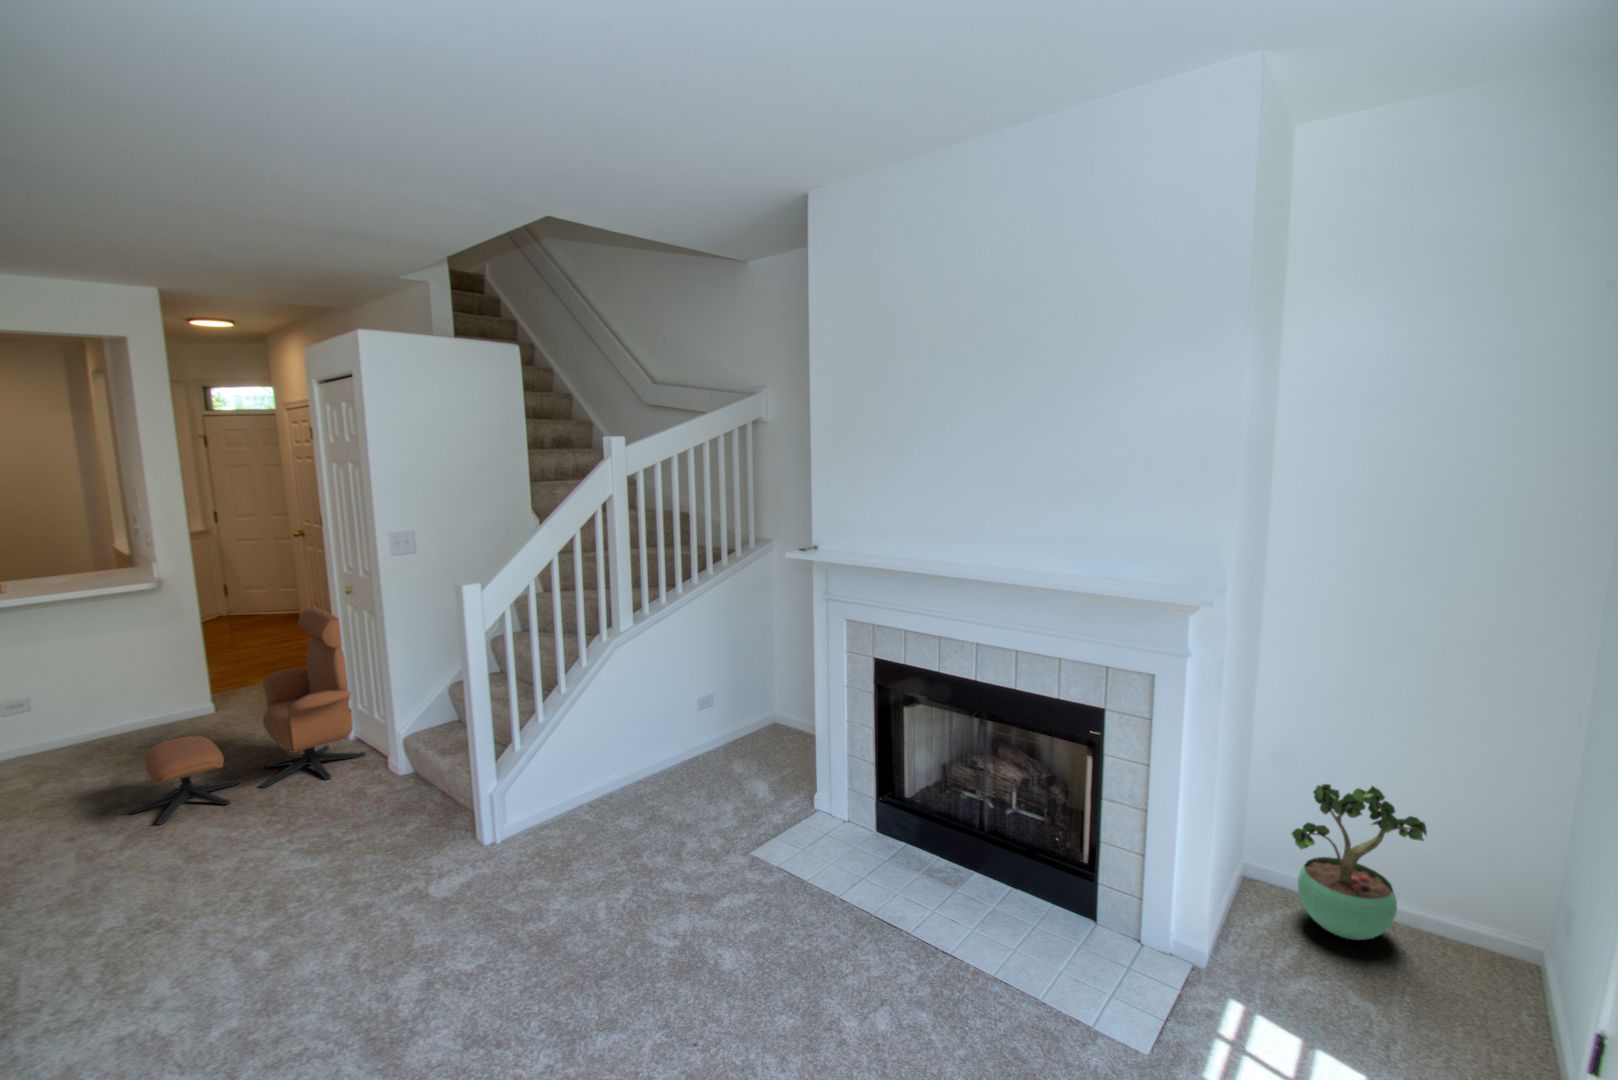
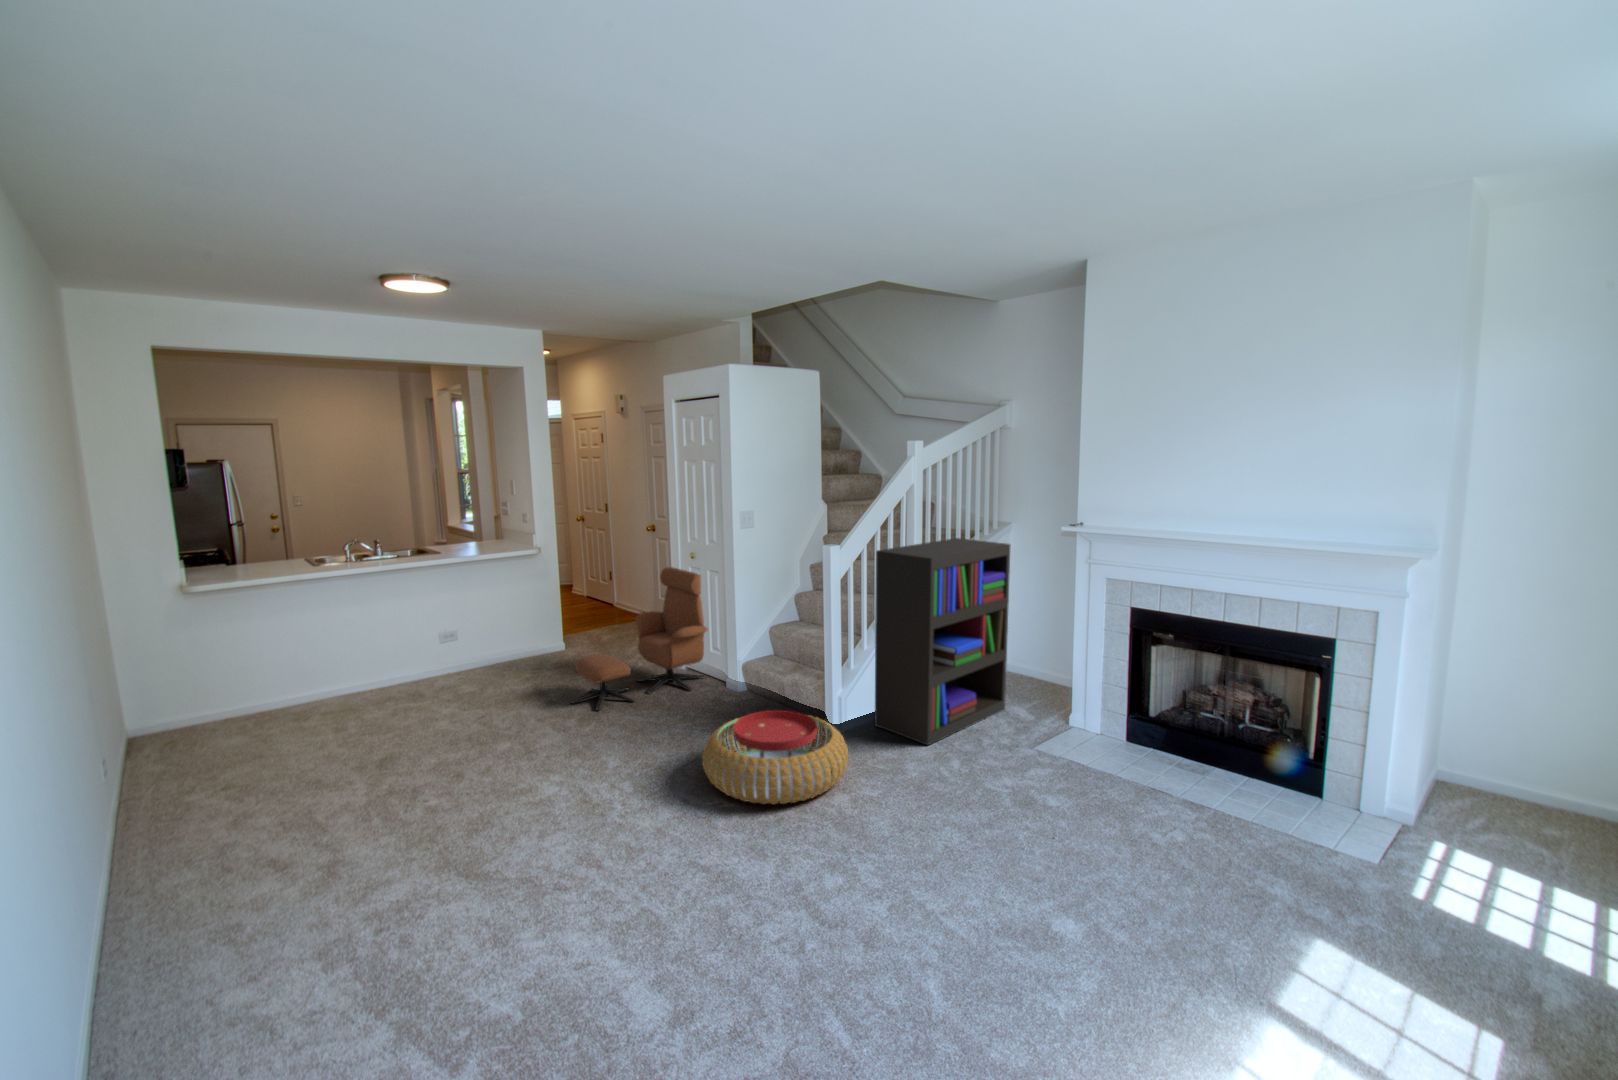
bookshelf: none [530,561,742,860] -> present [875,538,1010,745]
potted plant: present [1292,784,1427,940] -> none [1476,702,1589,817]
pouf: none [191,828,451,1003] -> present [702,710,848,804]

